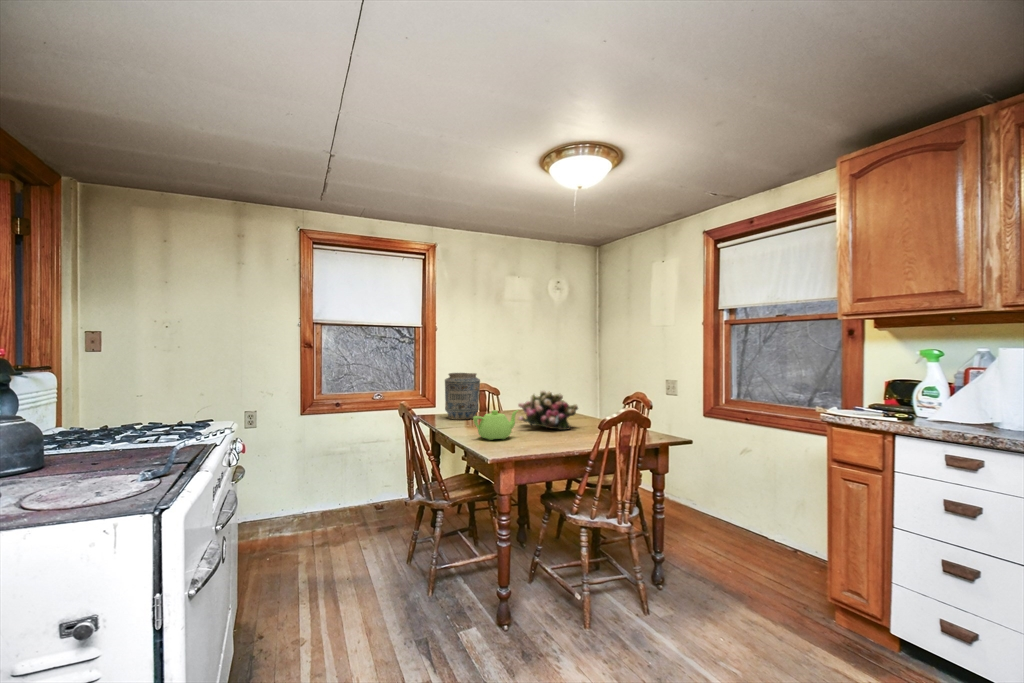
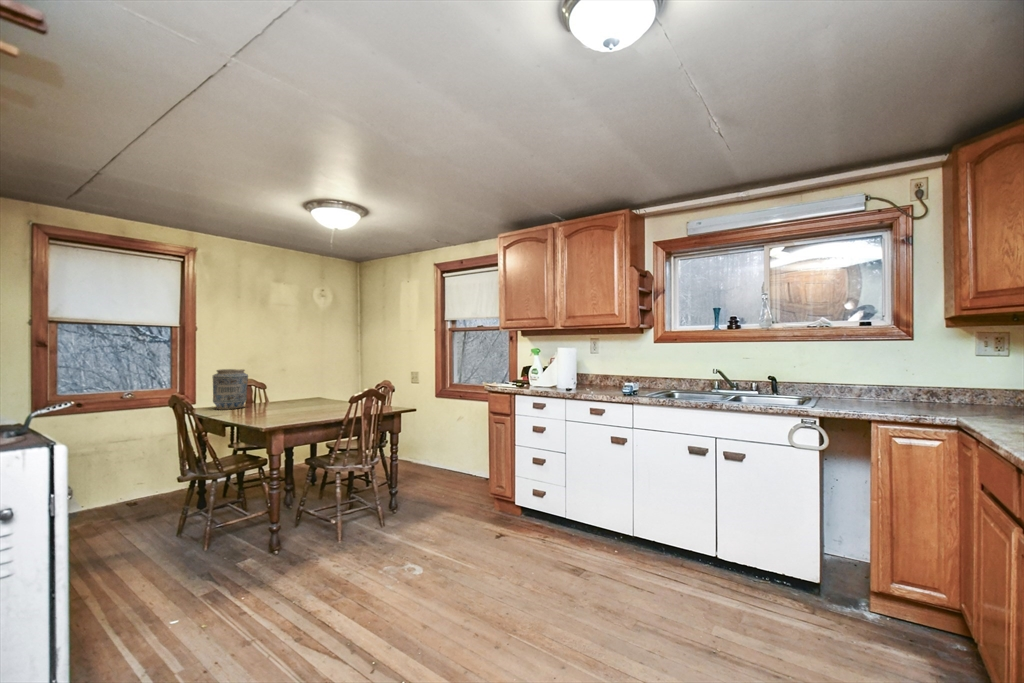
flower arrangement: present [518,390,578,430] -> none [285,381,336,410]
teapot: present [473,410,518,440] -> none [247,395,287,419]

